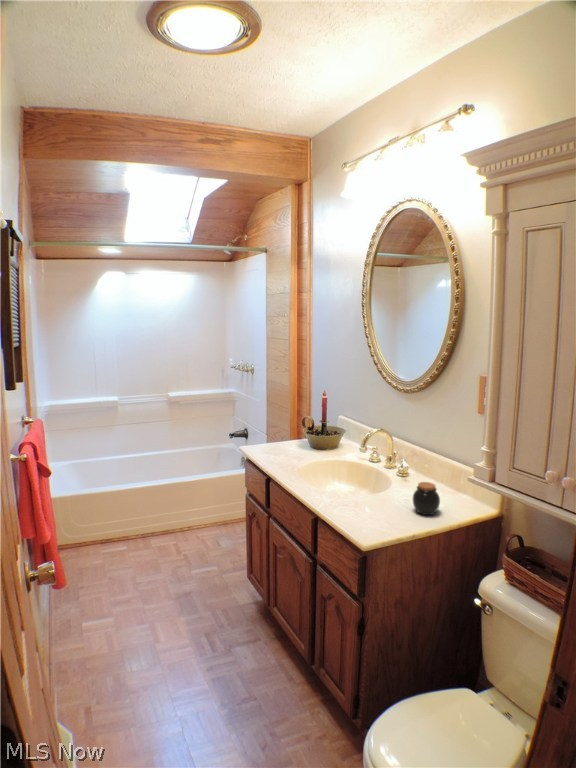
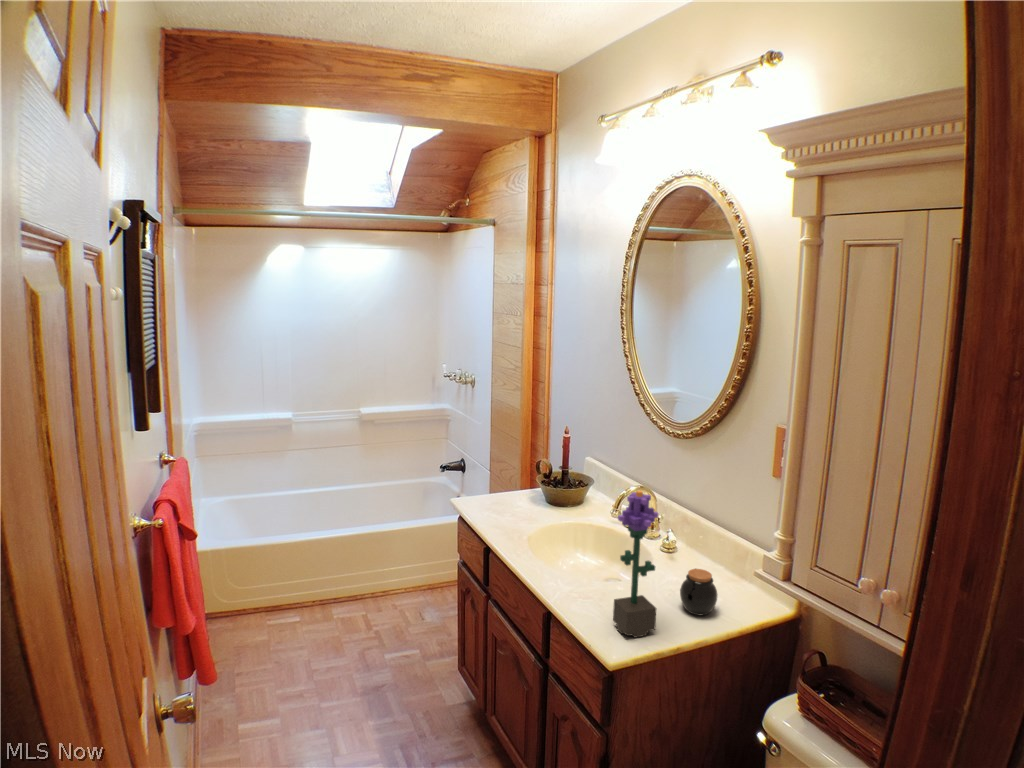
potted flower: none [365,422,396,530] -> present [613,491,658,638]

